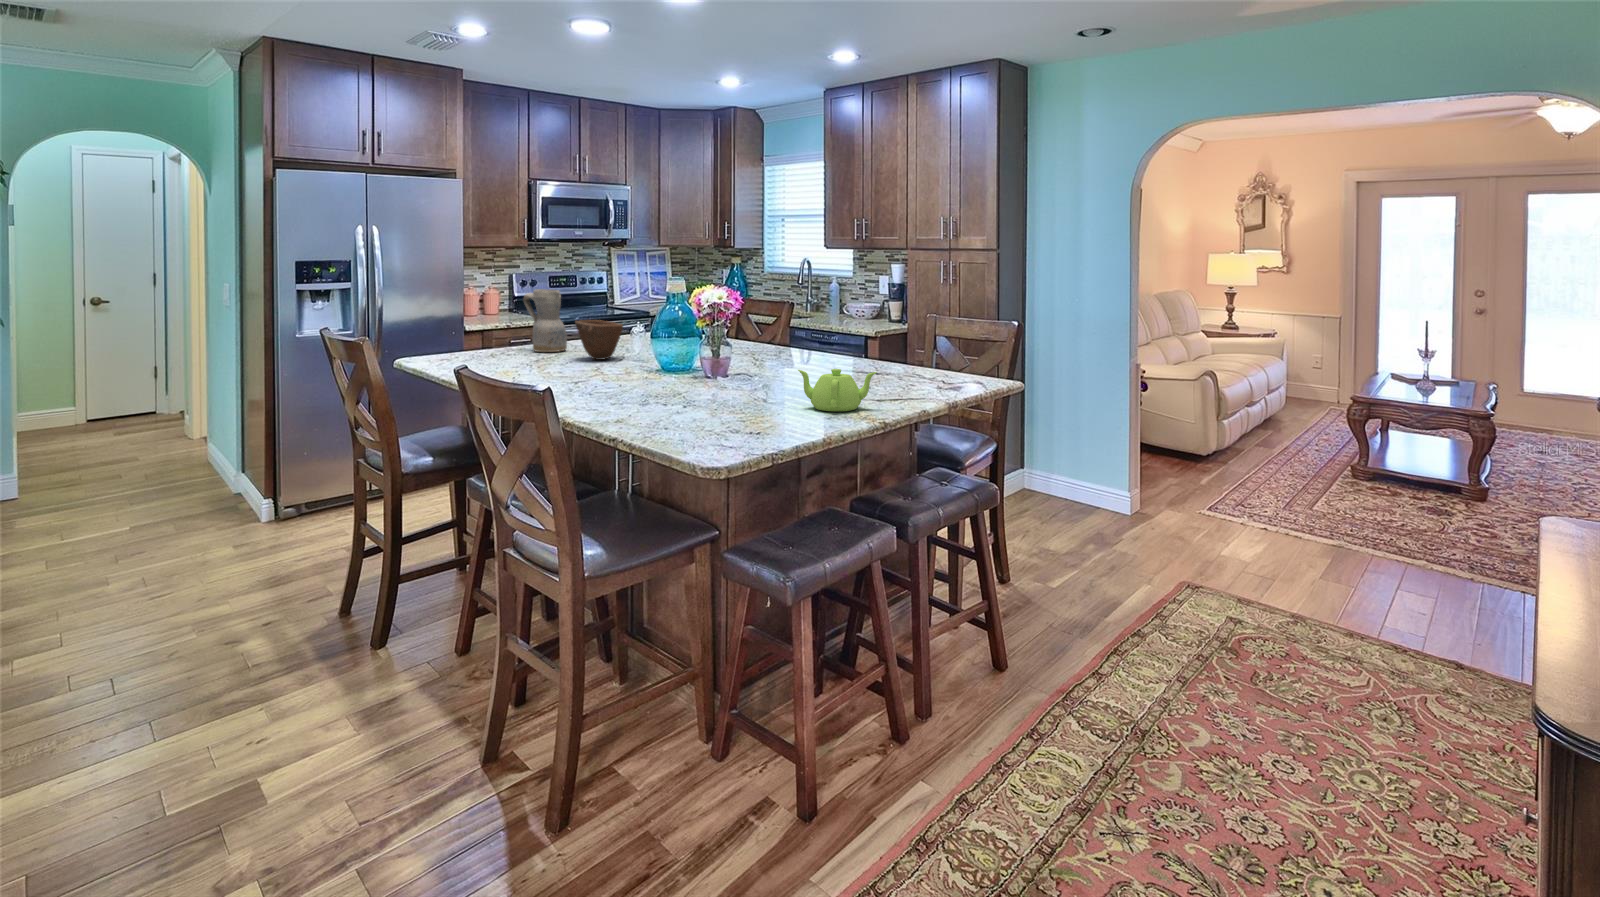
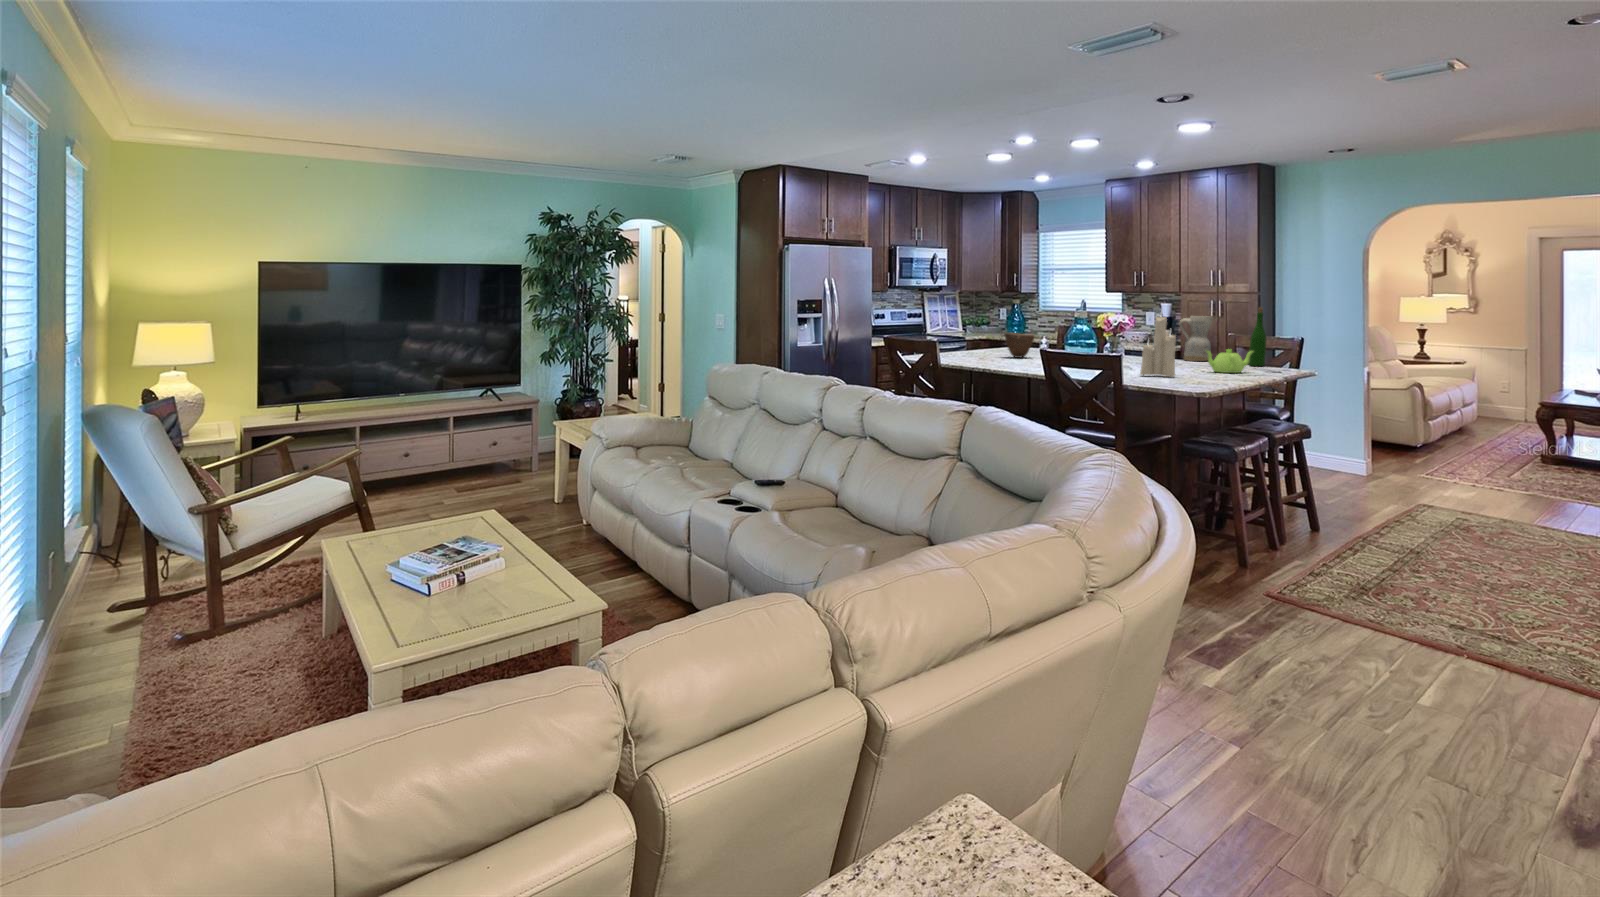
ceramic pitcher: present [523,289,567,352] -> present [1180,316,1213,361]
wine bottle: none [905,290,929,386] -> present [1248,308,1266,366]
candle: none [656,295,713,429] -> present [1140,317,1176,377]

